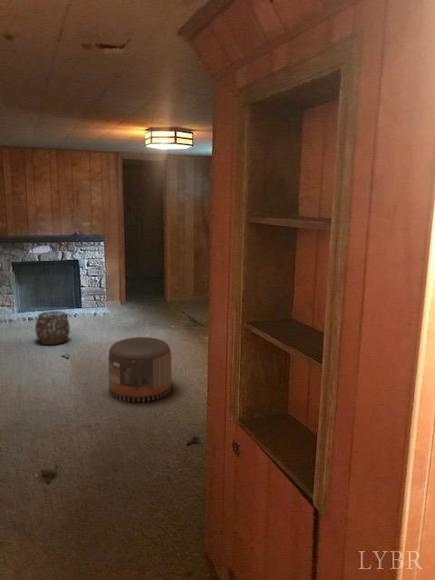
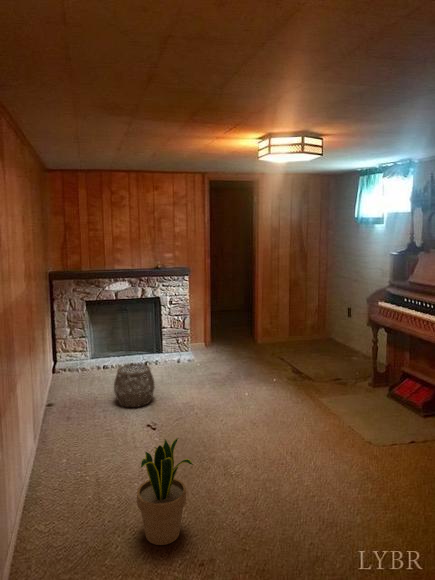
pouf: present [108,337,171,402] -> none [217,415,304,518]
potted plant: none [46,346,85,417] -> present [137,438,193,545]

